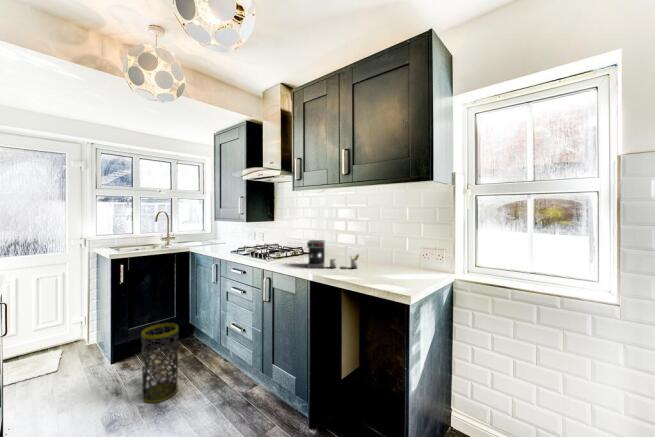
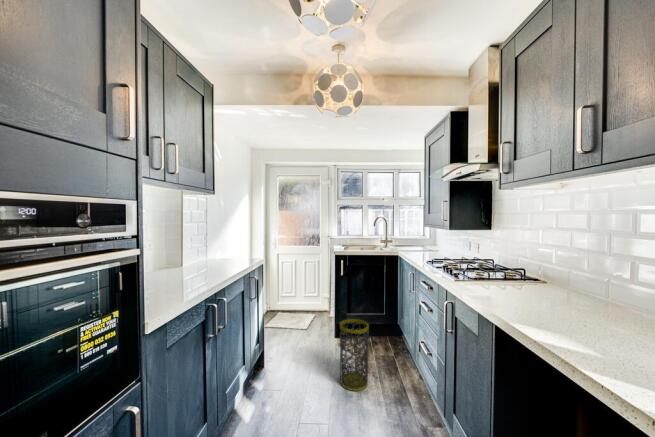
coffee maker: present [307,240,359,268] -> none [502,261,617,324]

